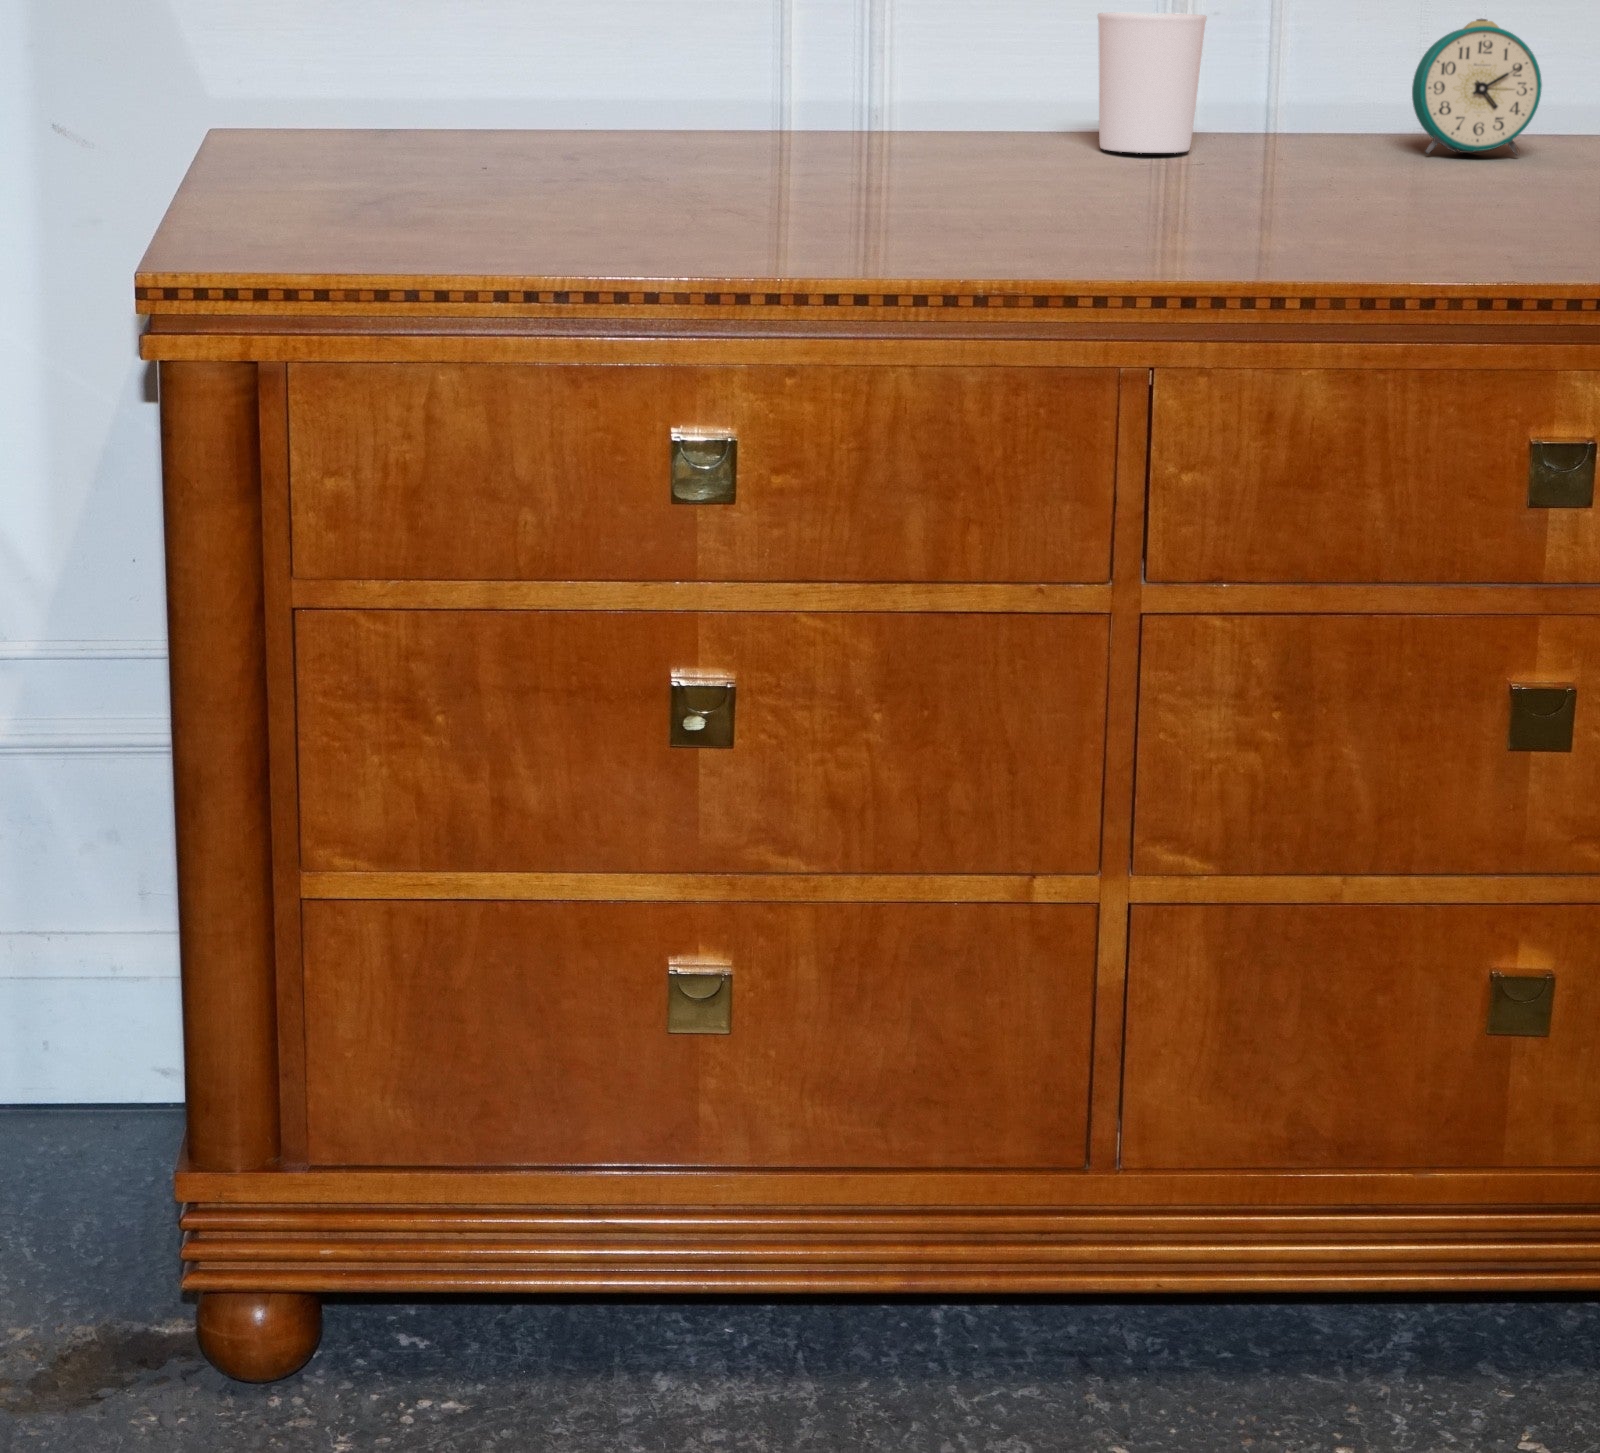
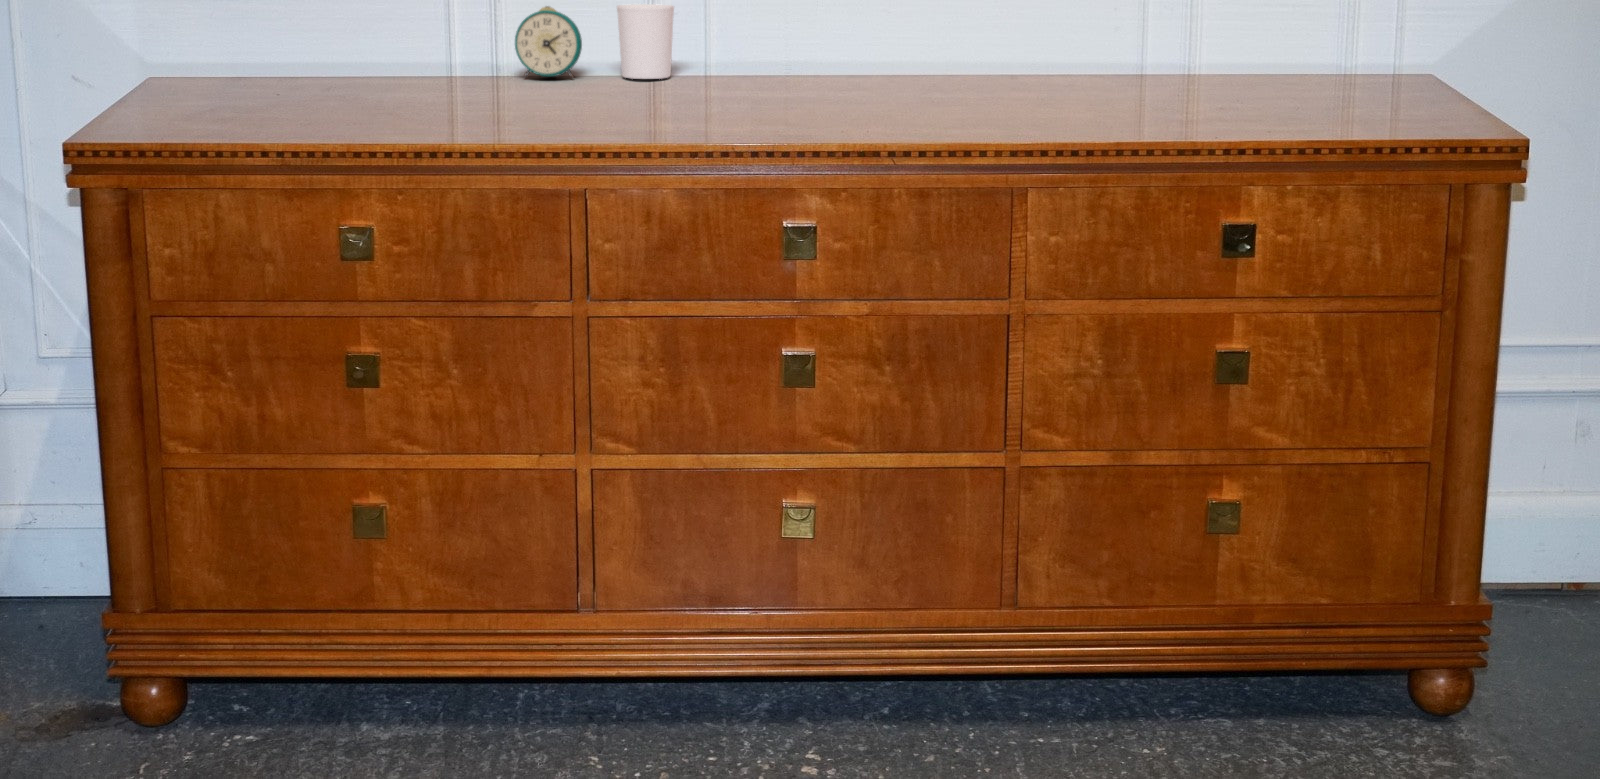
alarm clock: present [1412,19,1542,155] -> present [515,6,582,78]

